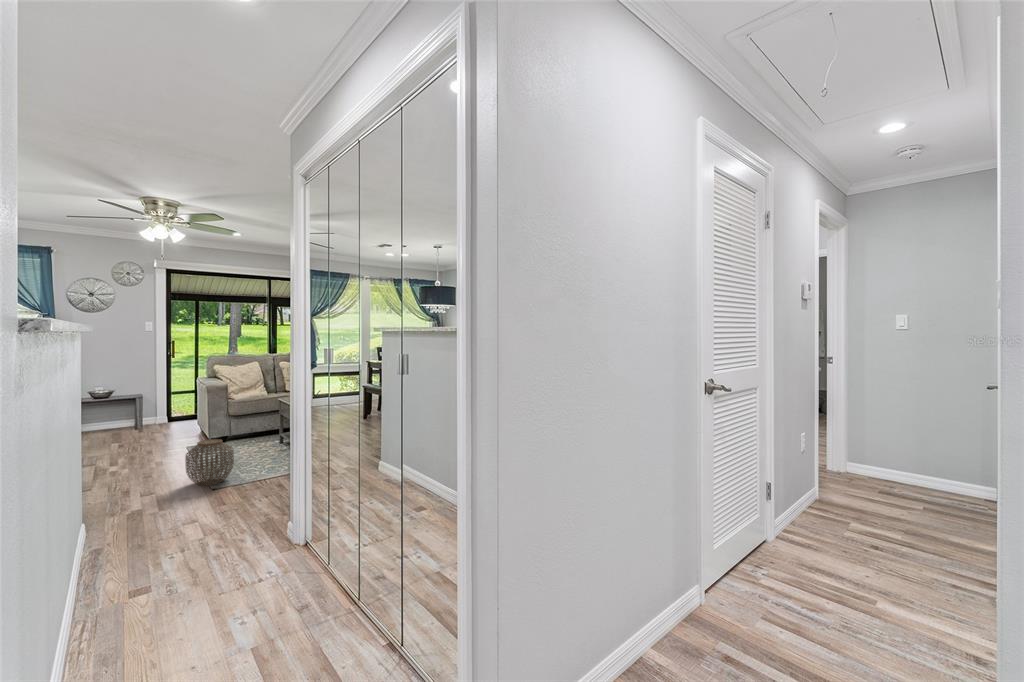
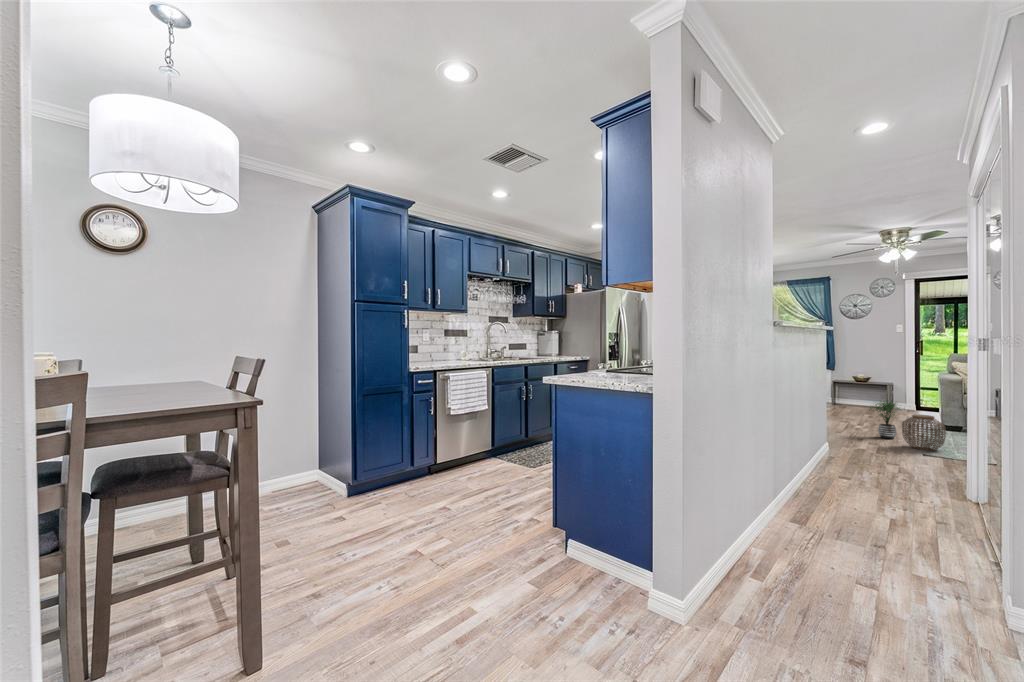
potted plant: none [134,425,181,480] -> present [870,402,900,439]

